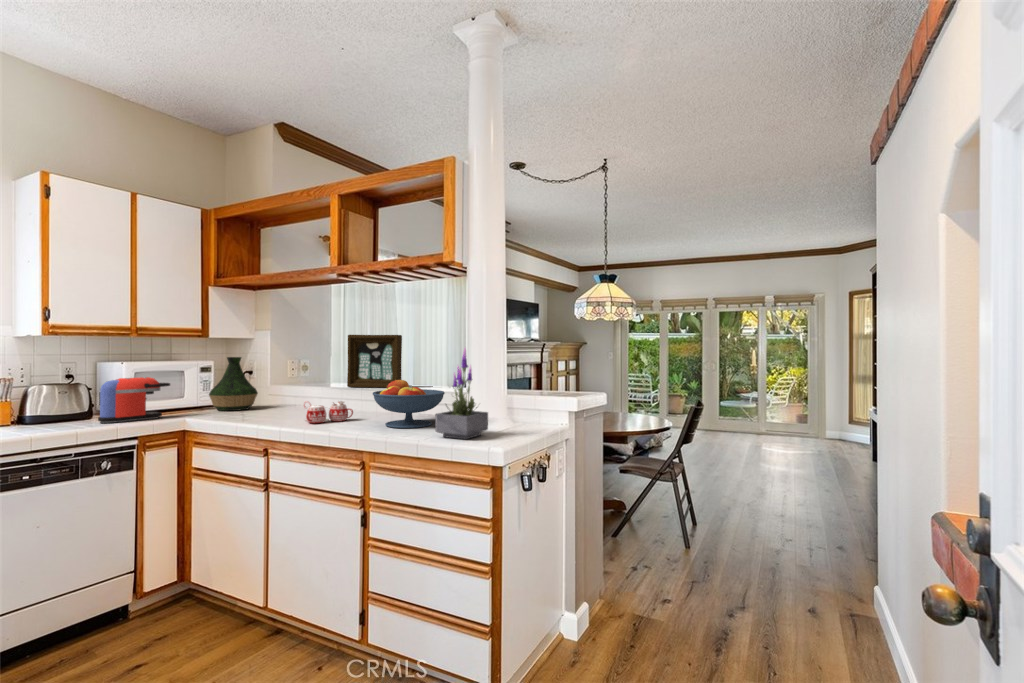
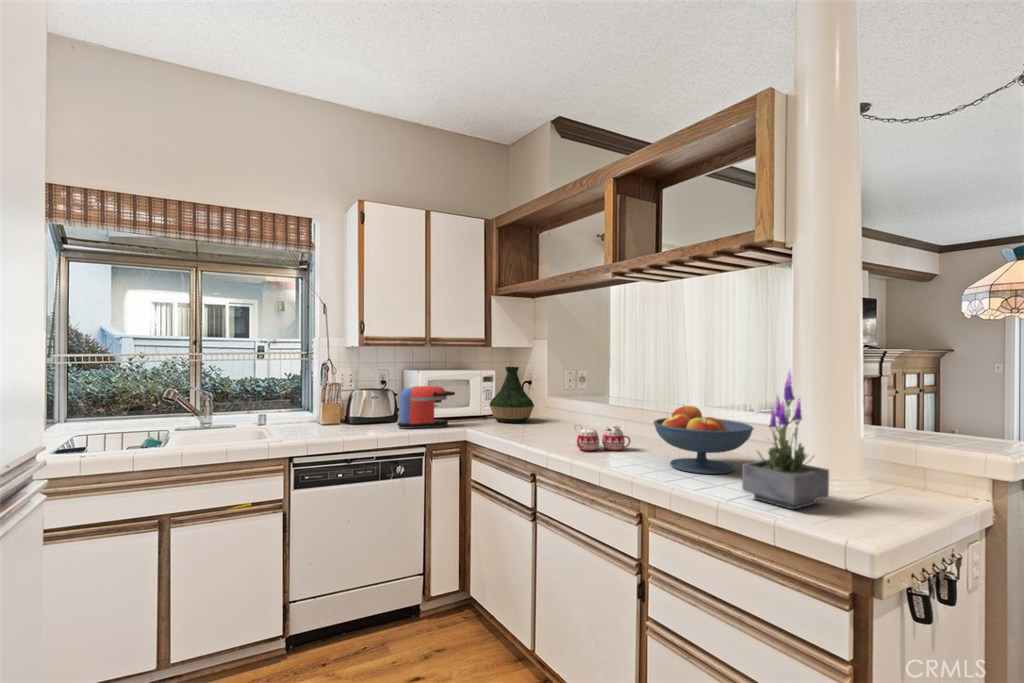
picture frame: present [347,335,402,388] -> none [625,344,692,412]

